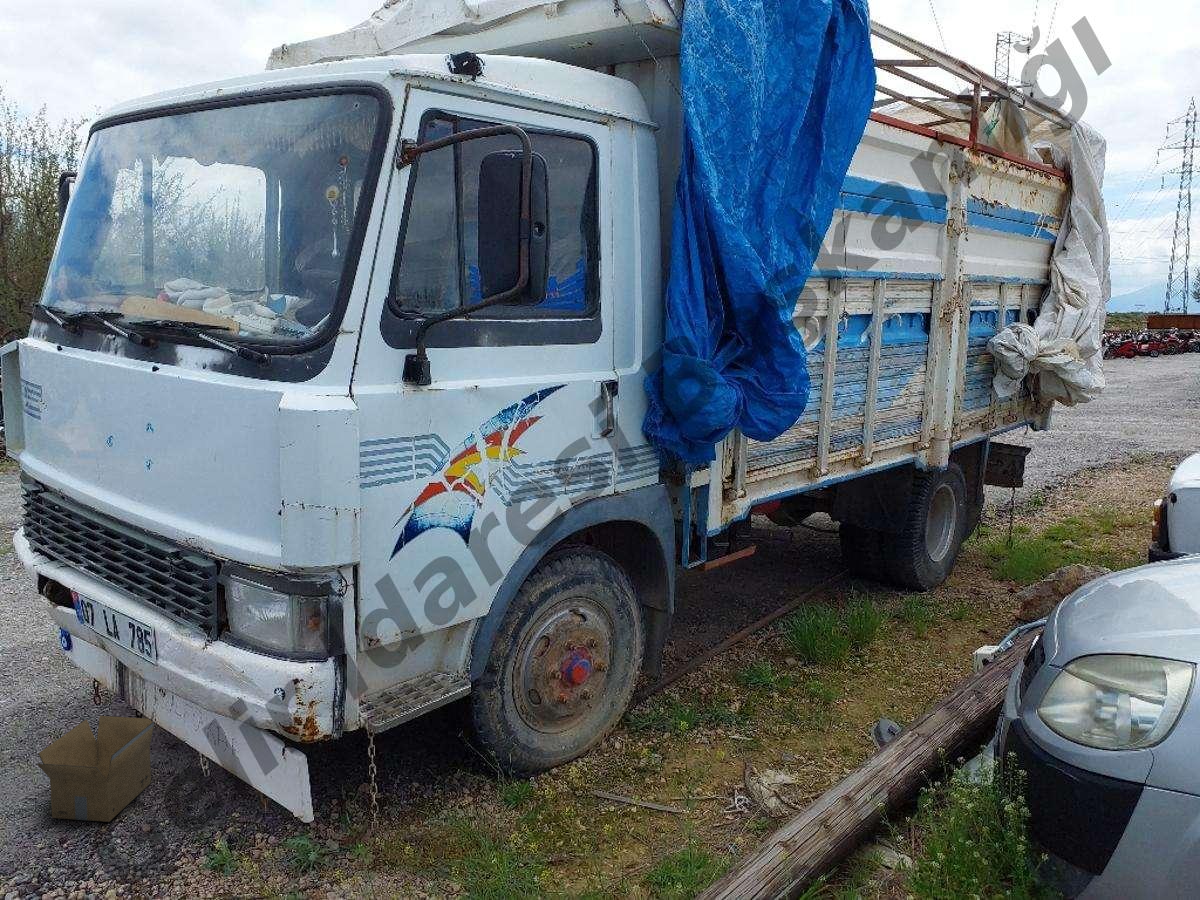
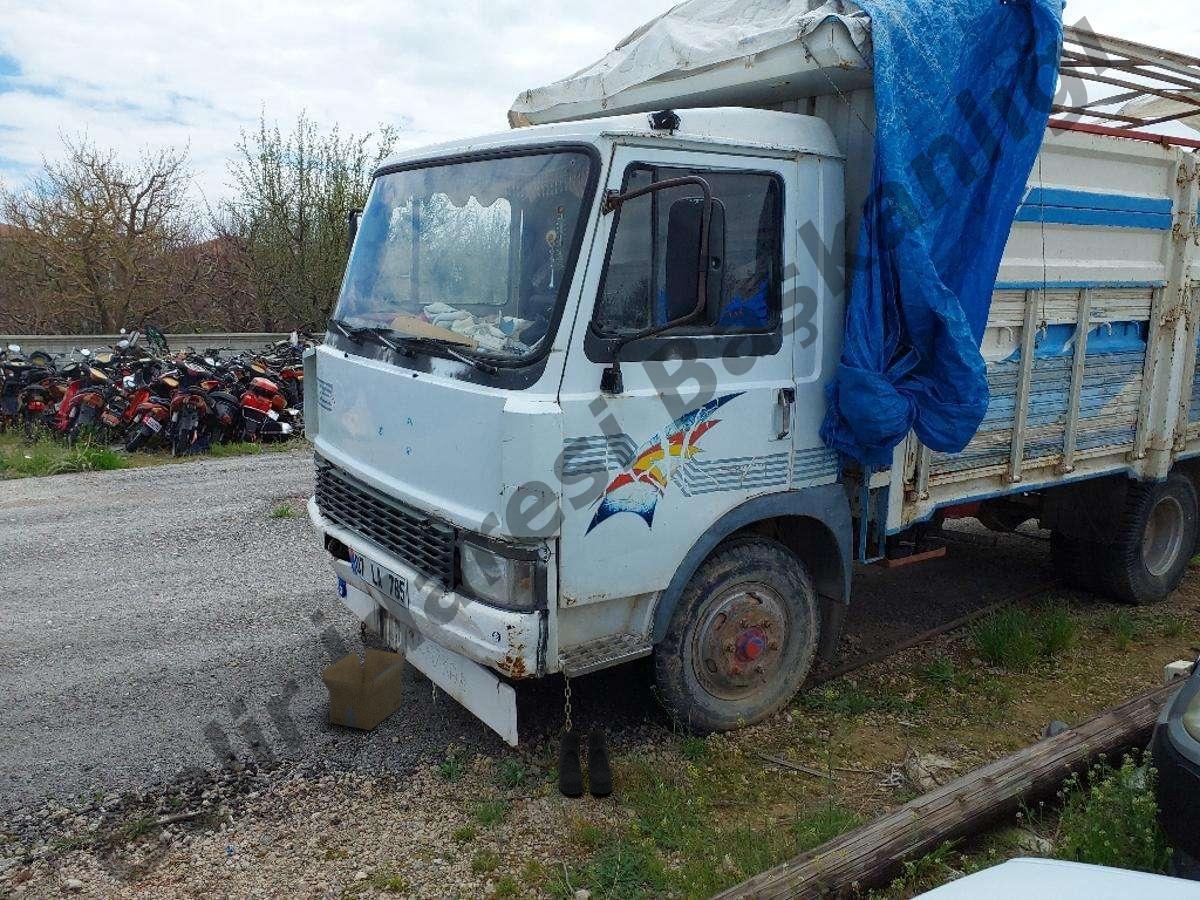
boots: none [361,787,428,875] -> present [559,729,612,794]

